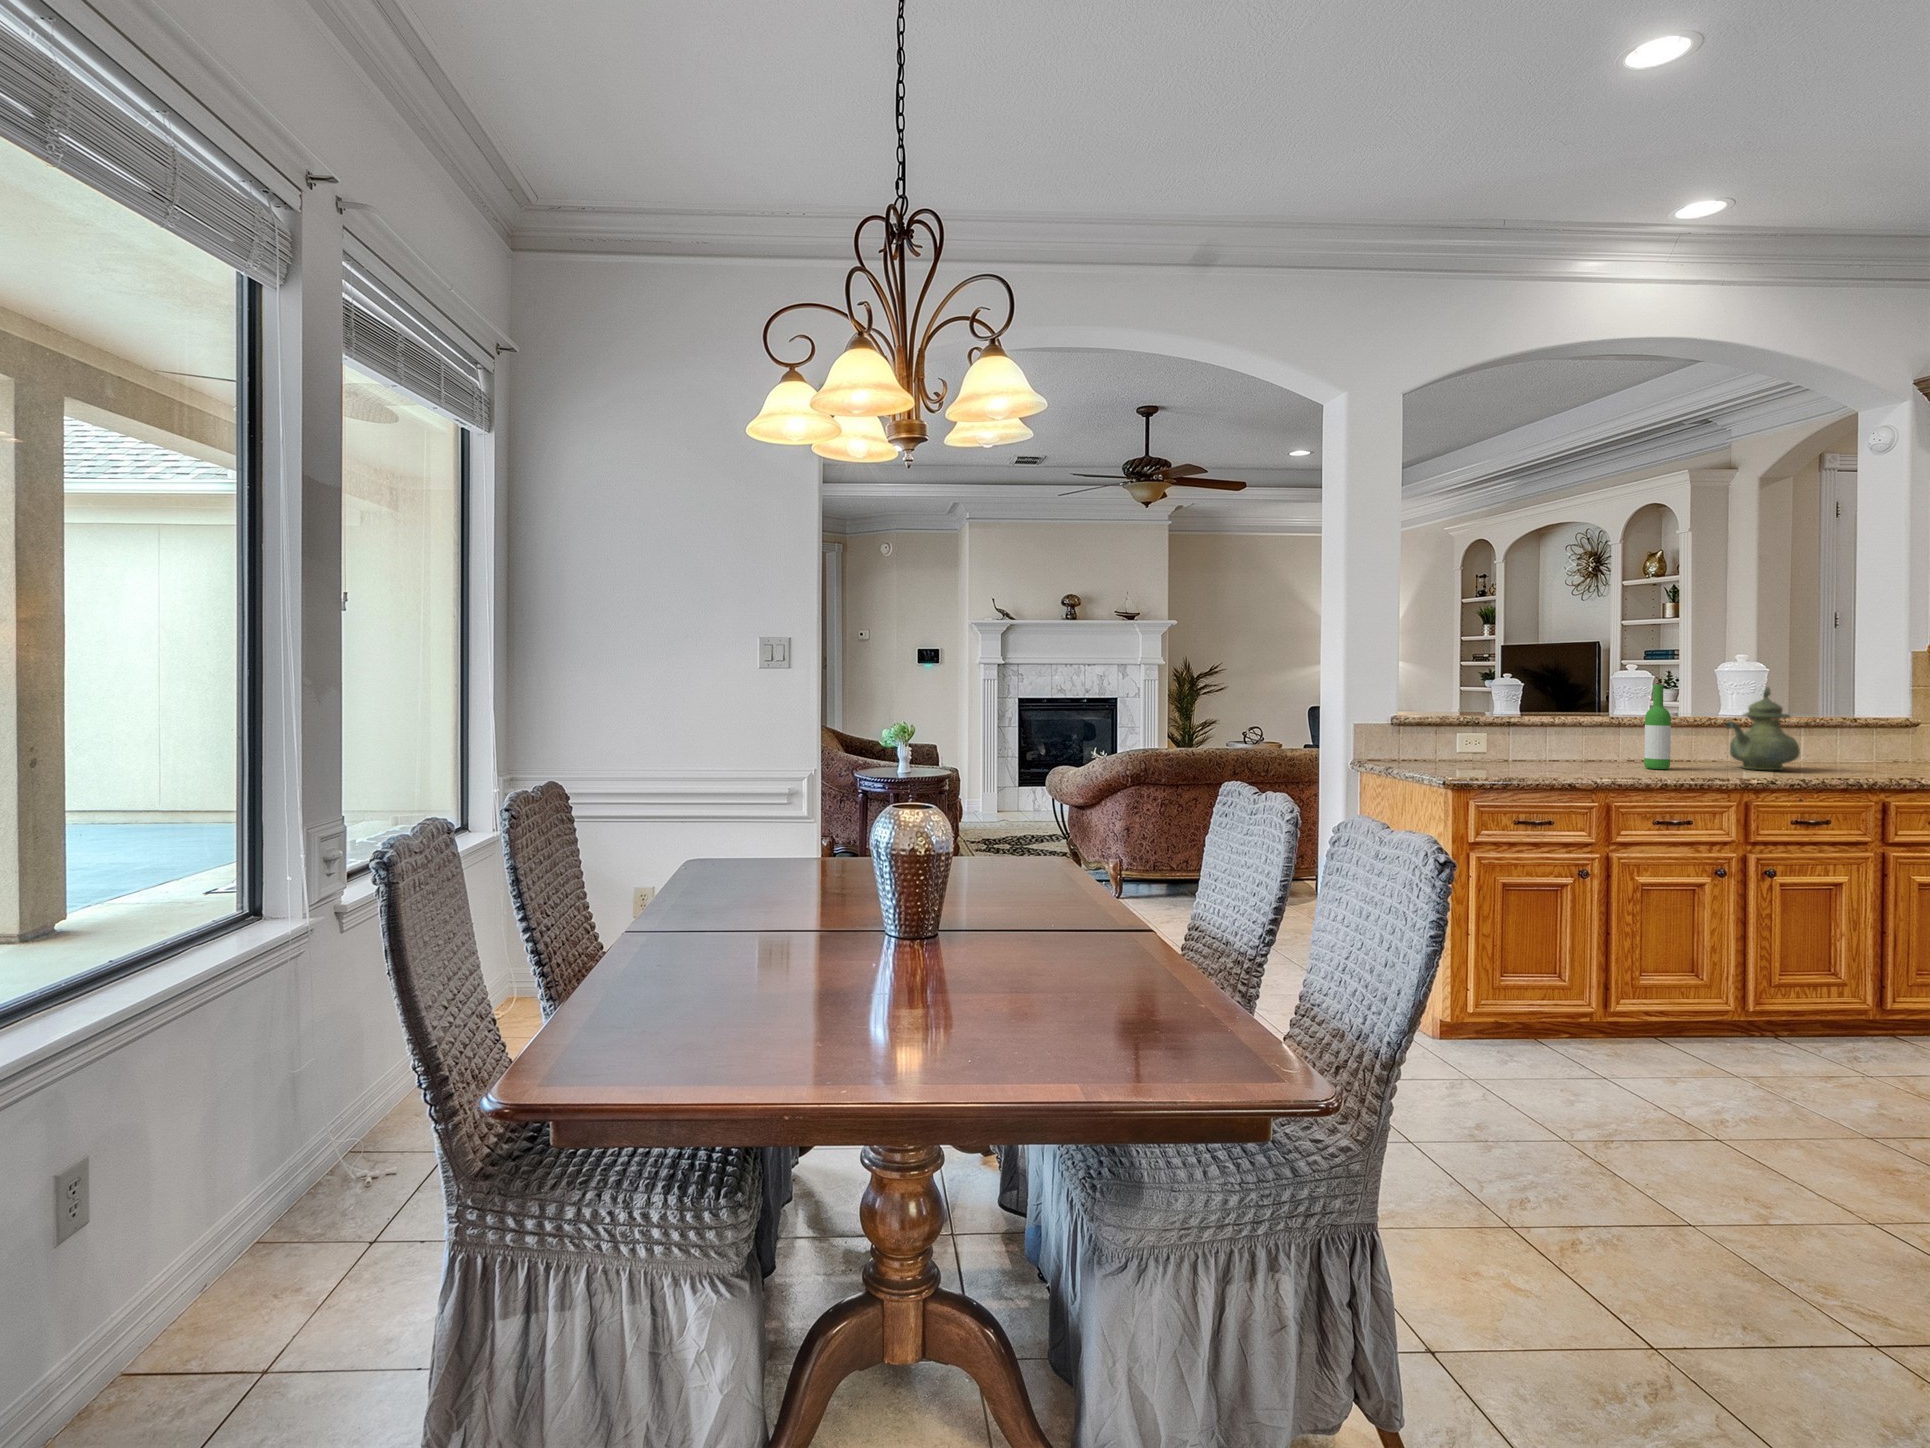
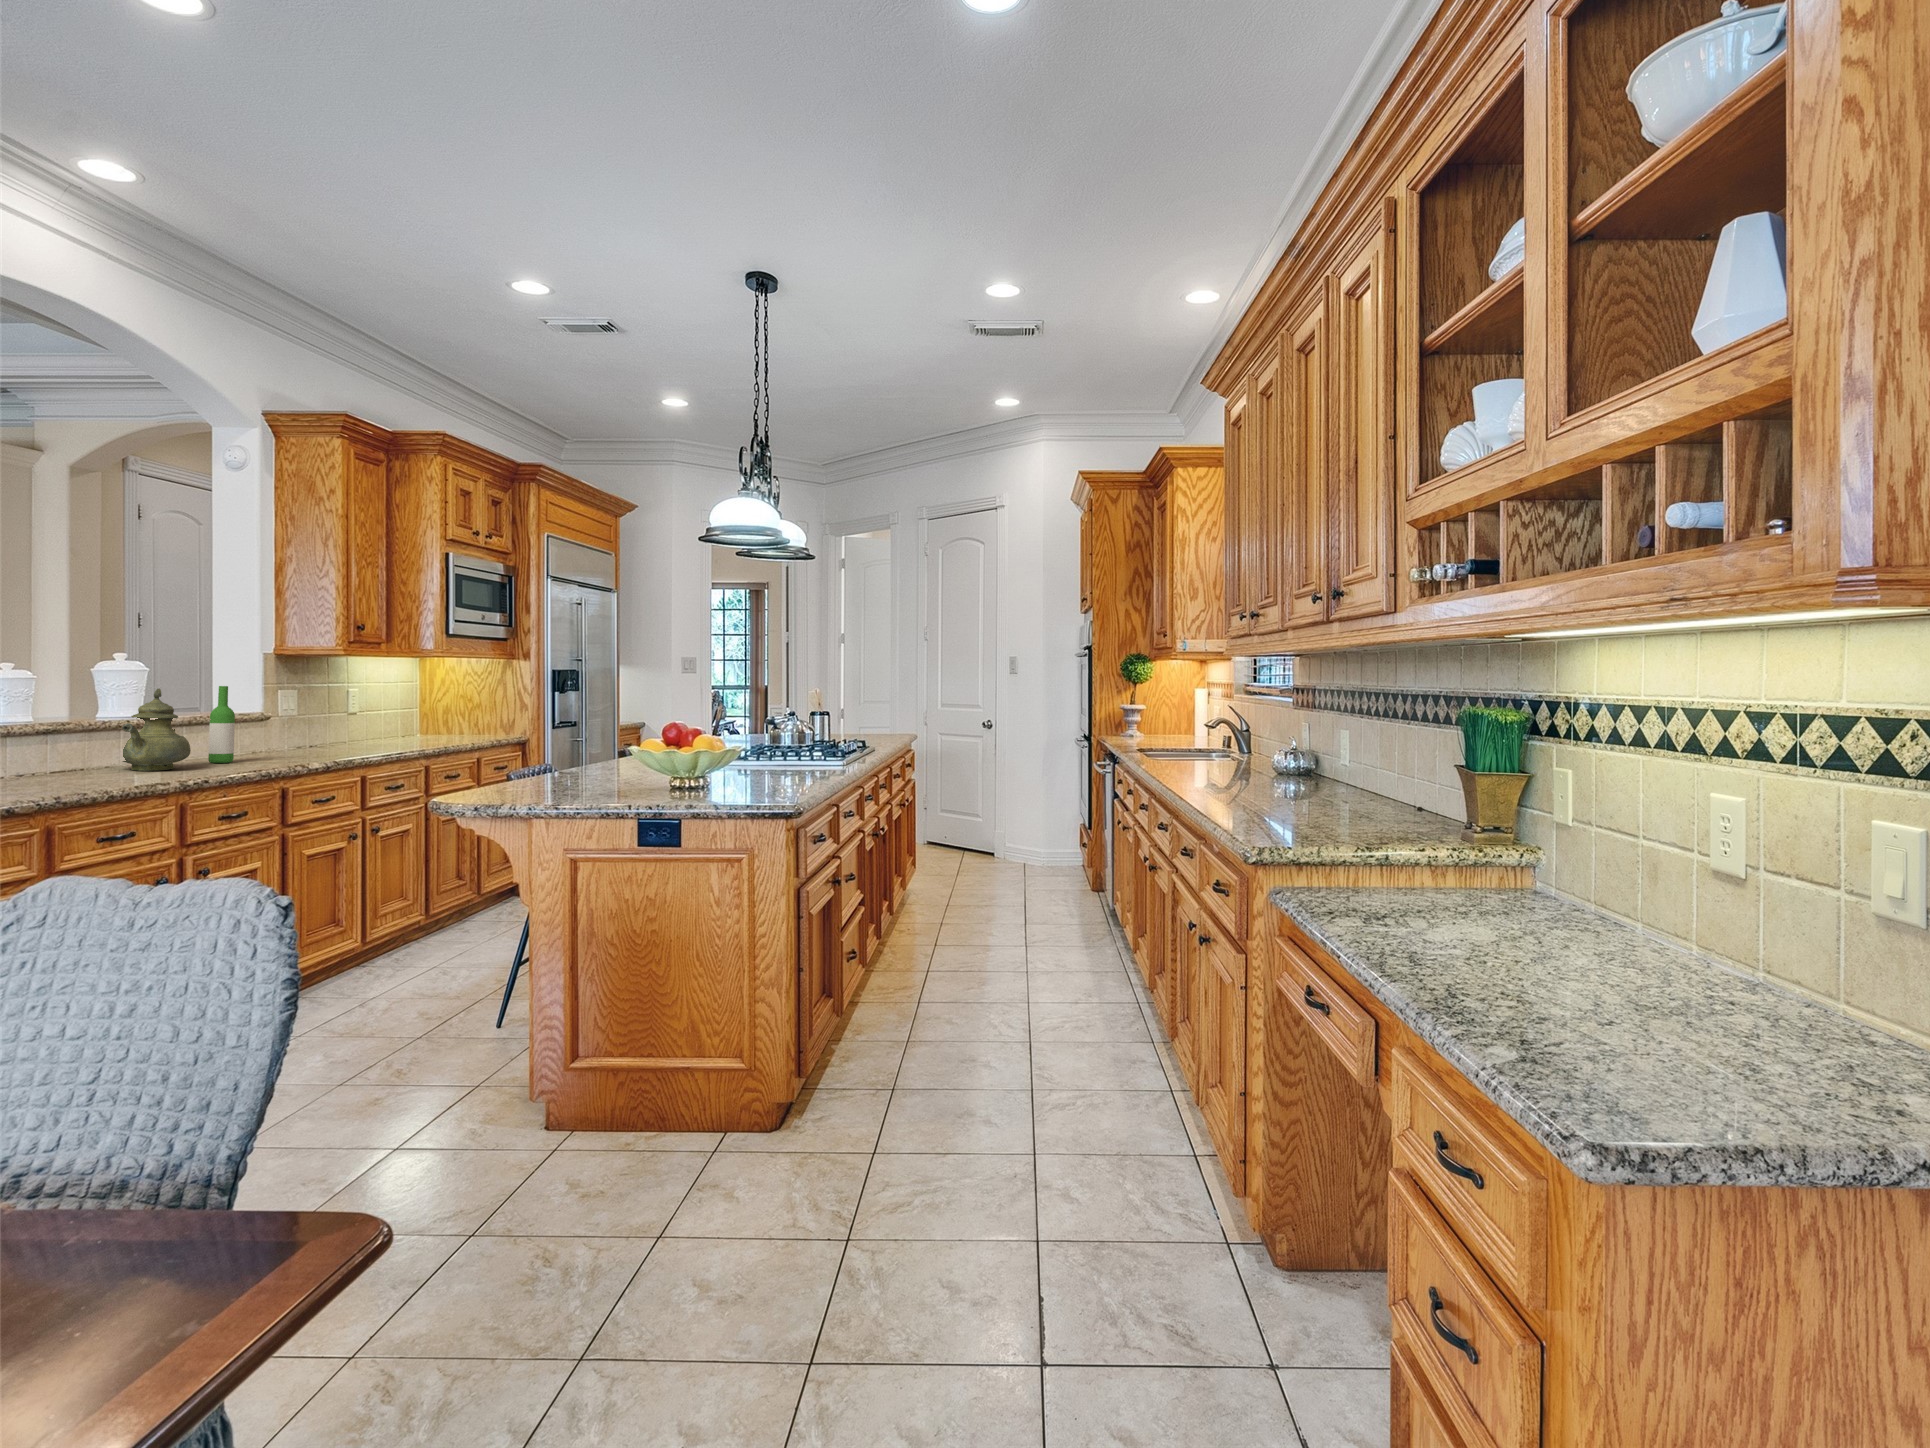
wine bottle: present [1644,685,1671,769] -> present [208,686,235,763]

